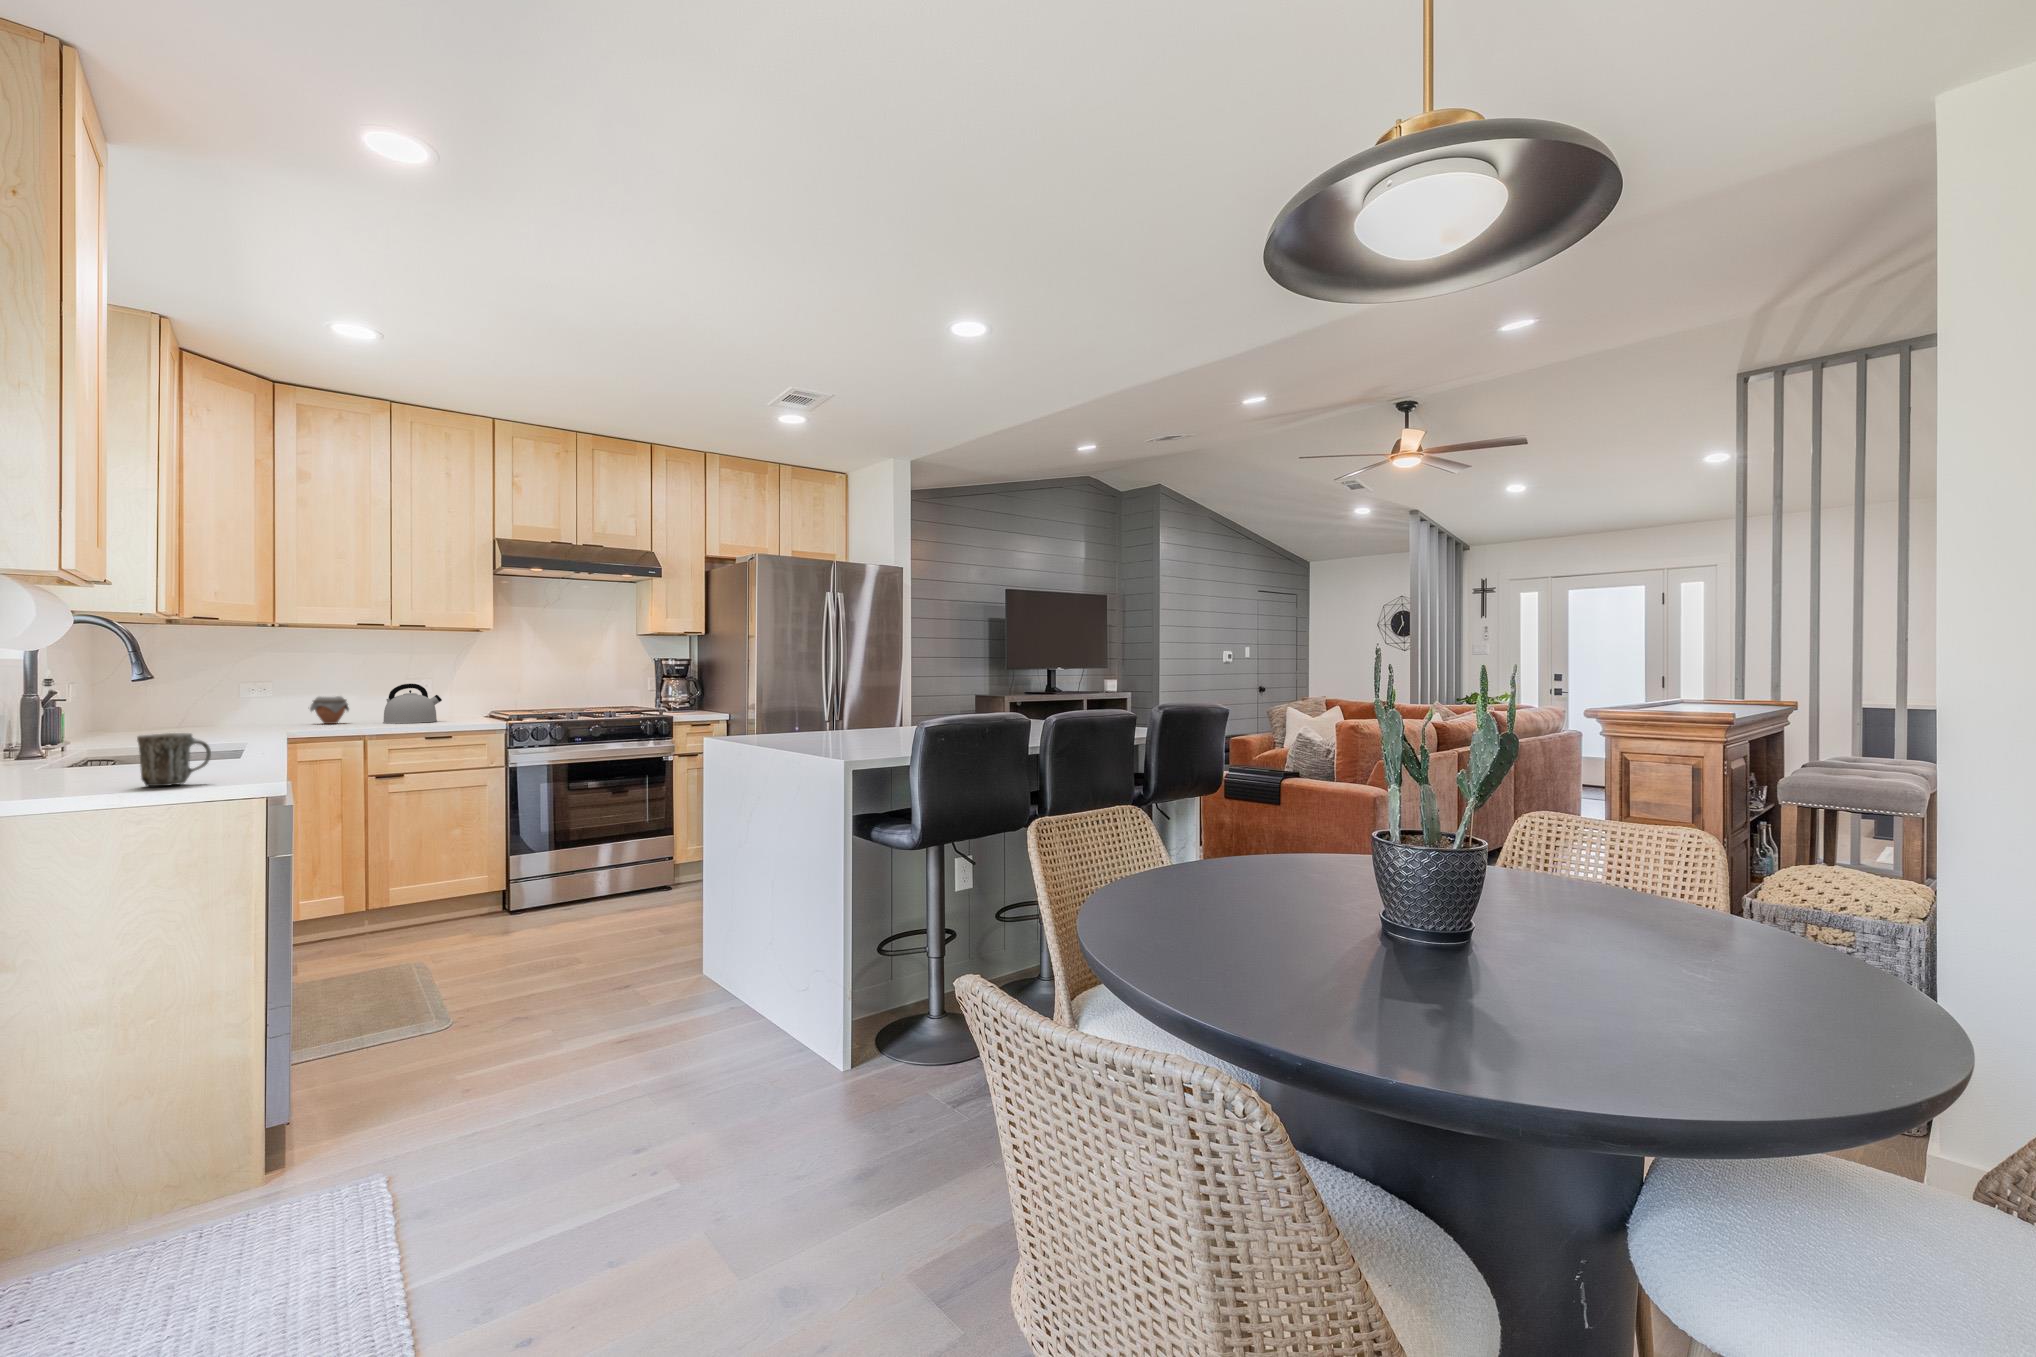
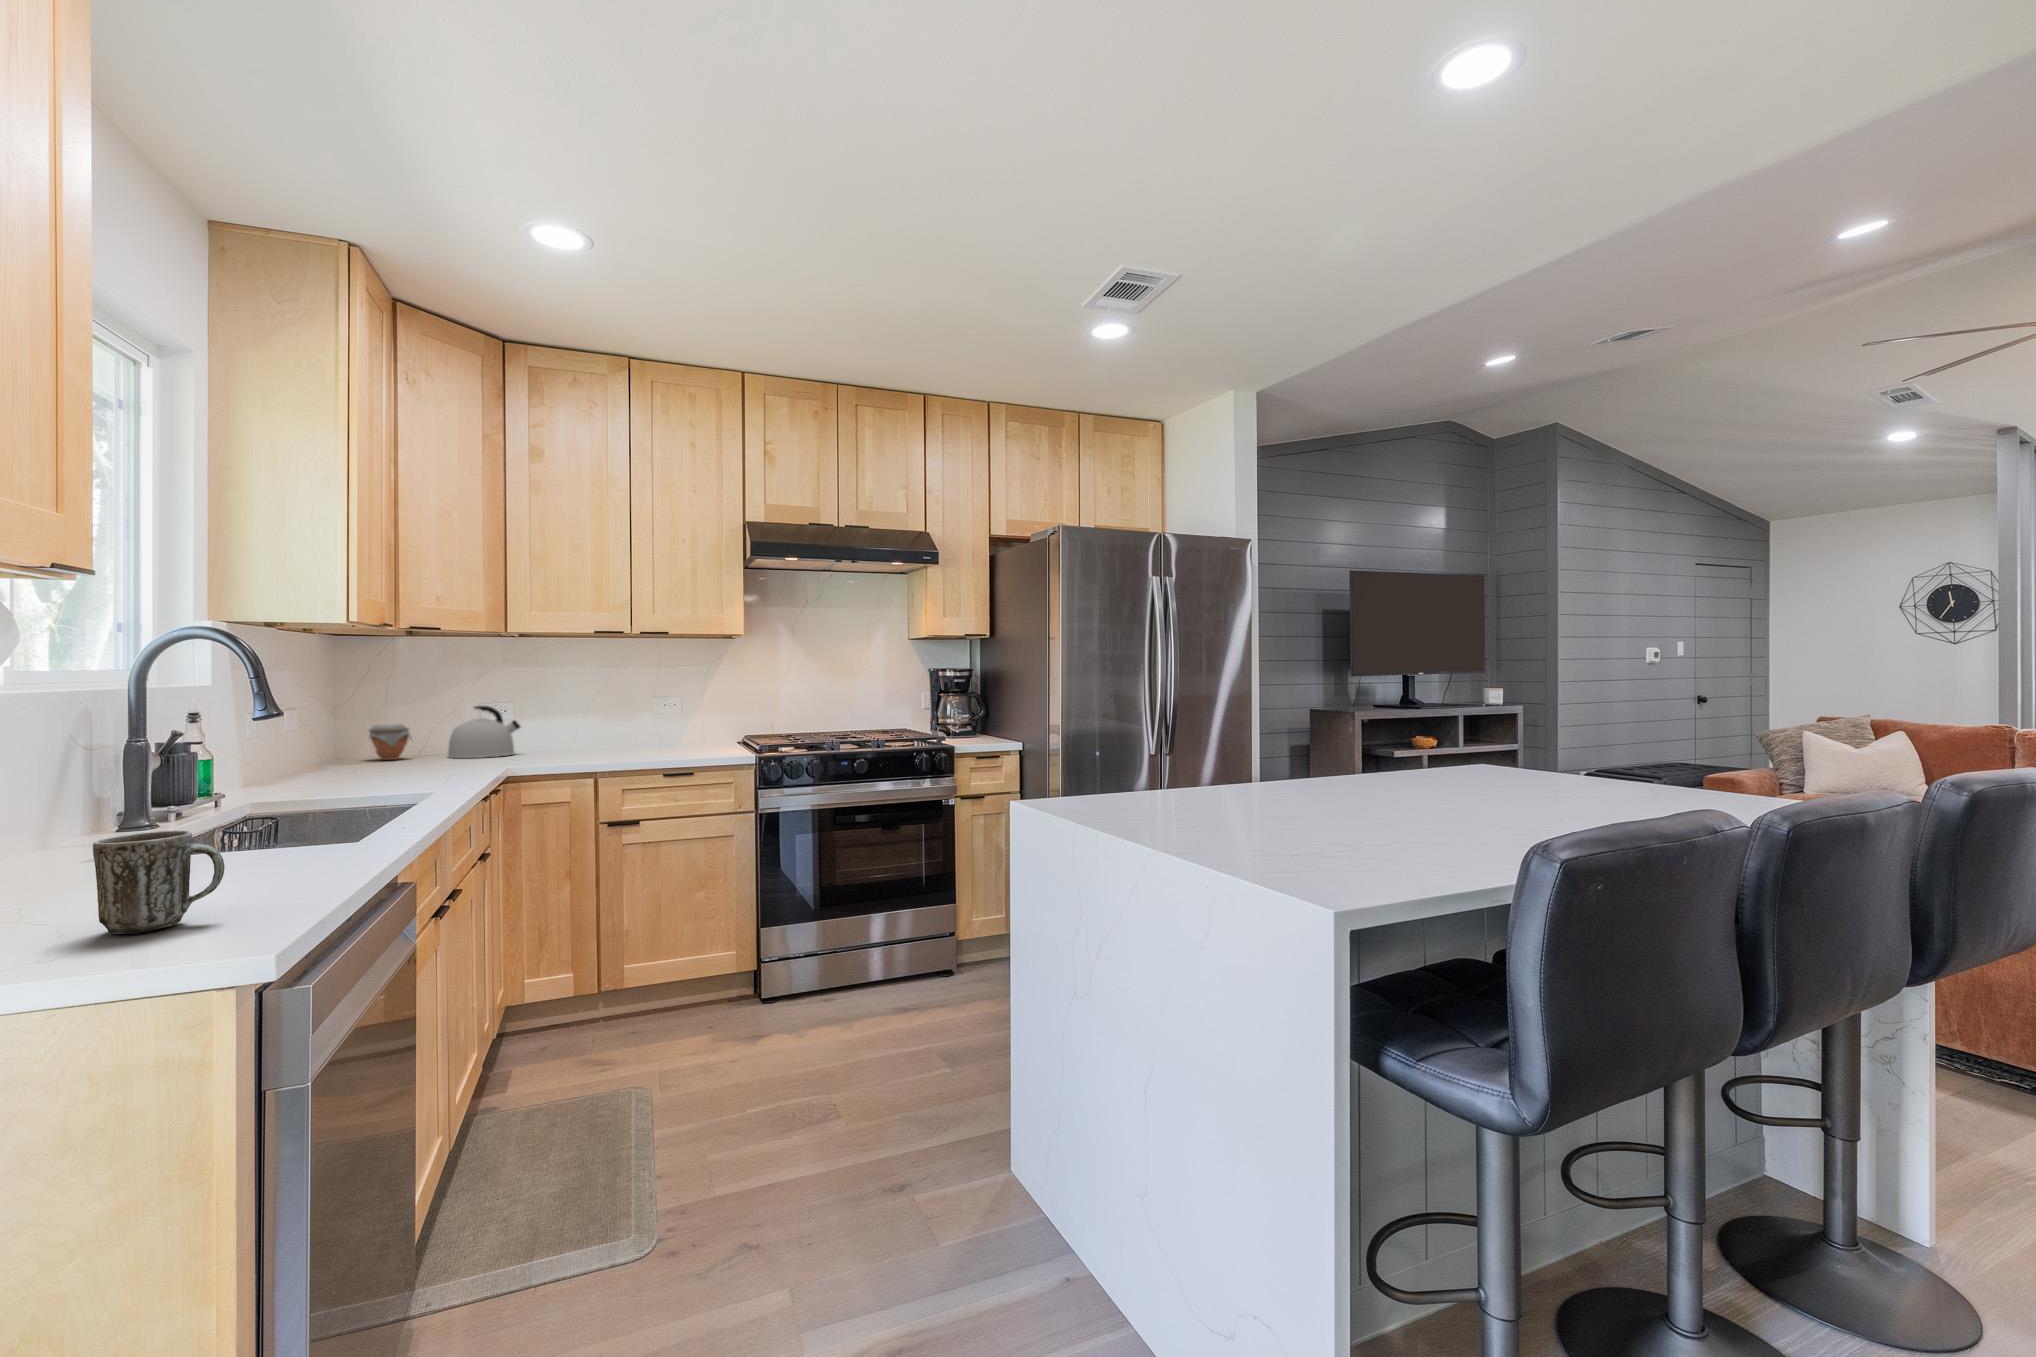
kettle: present [383,684,442,723] -> present [448,706,520,758]
jar: present [310,696,349,724] -> present [369,724,411,760]

